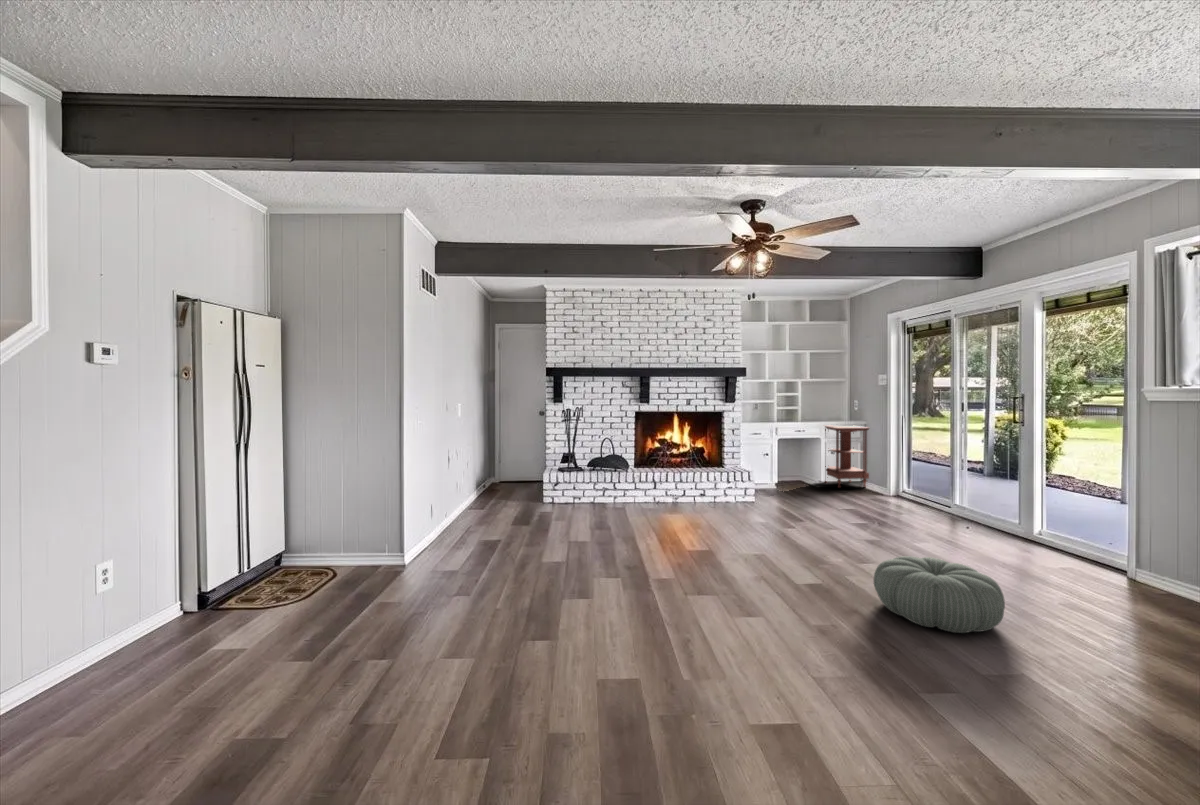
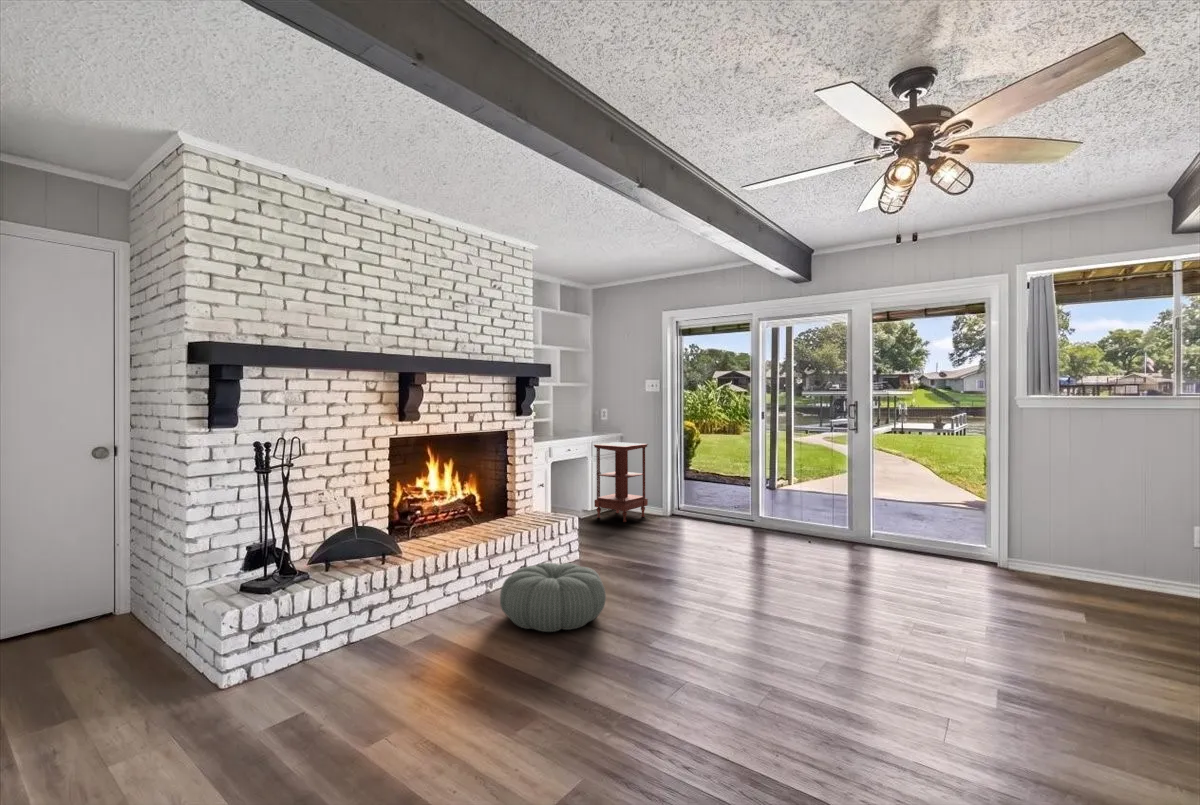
pouf: present [874,556,1005,633] -> present [500,563,606,632]

